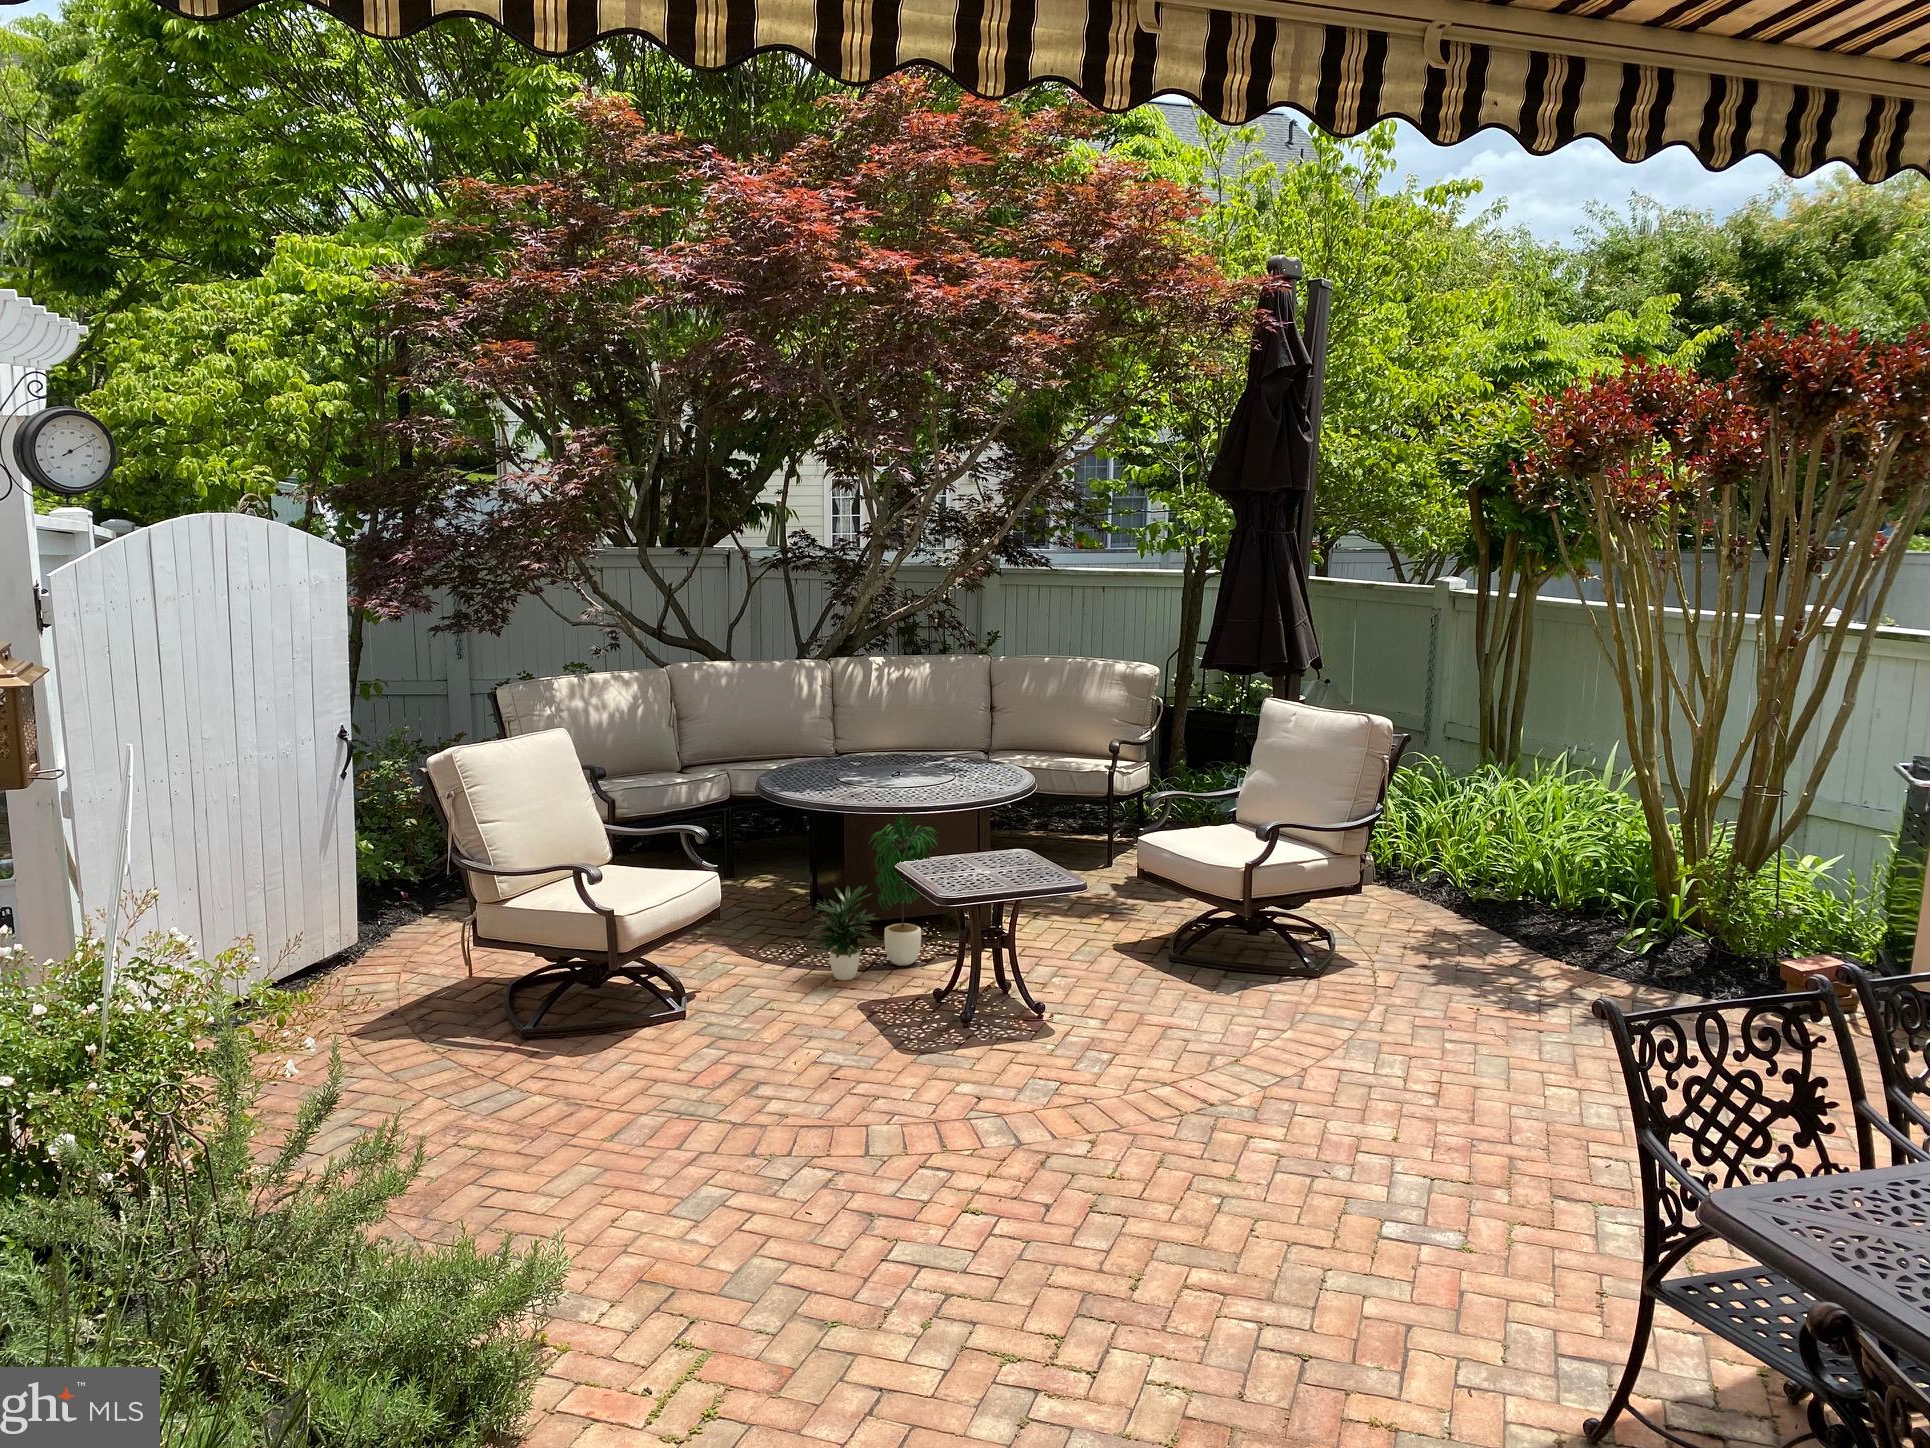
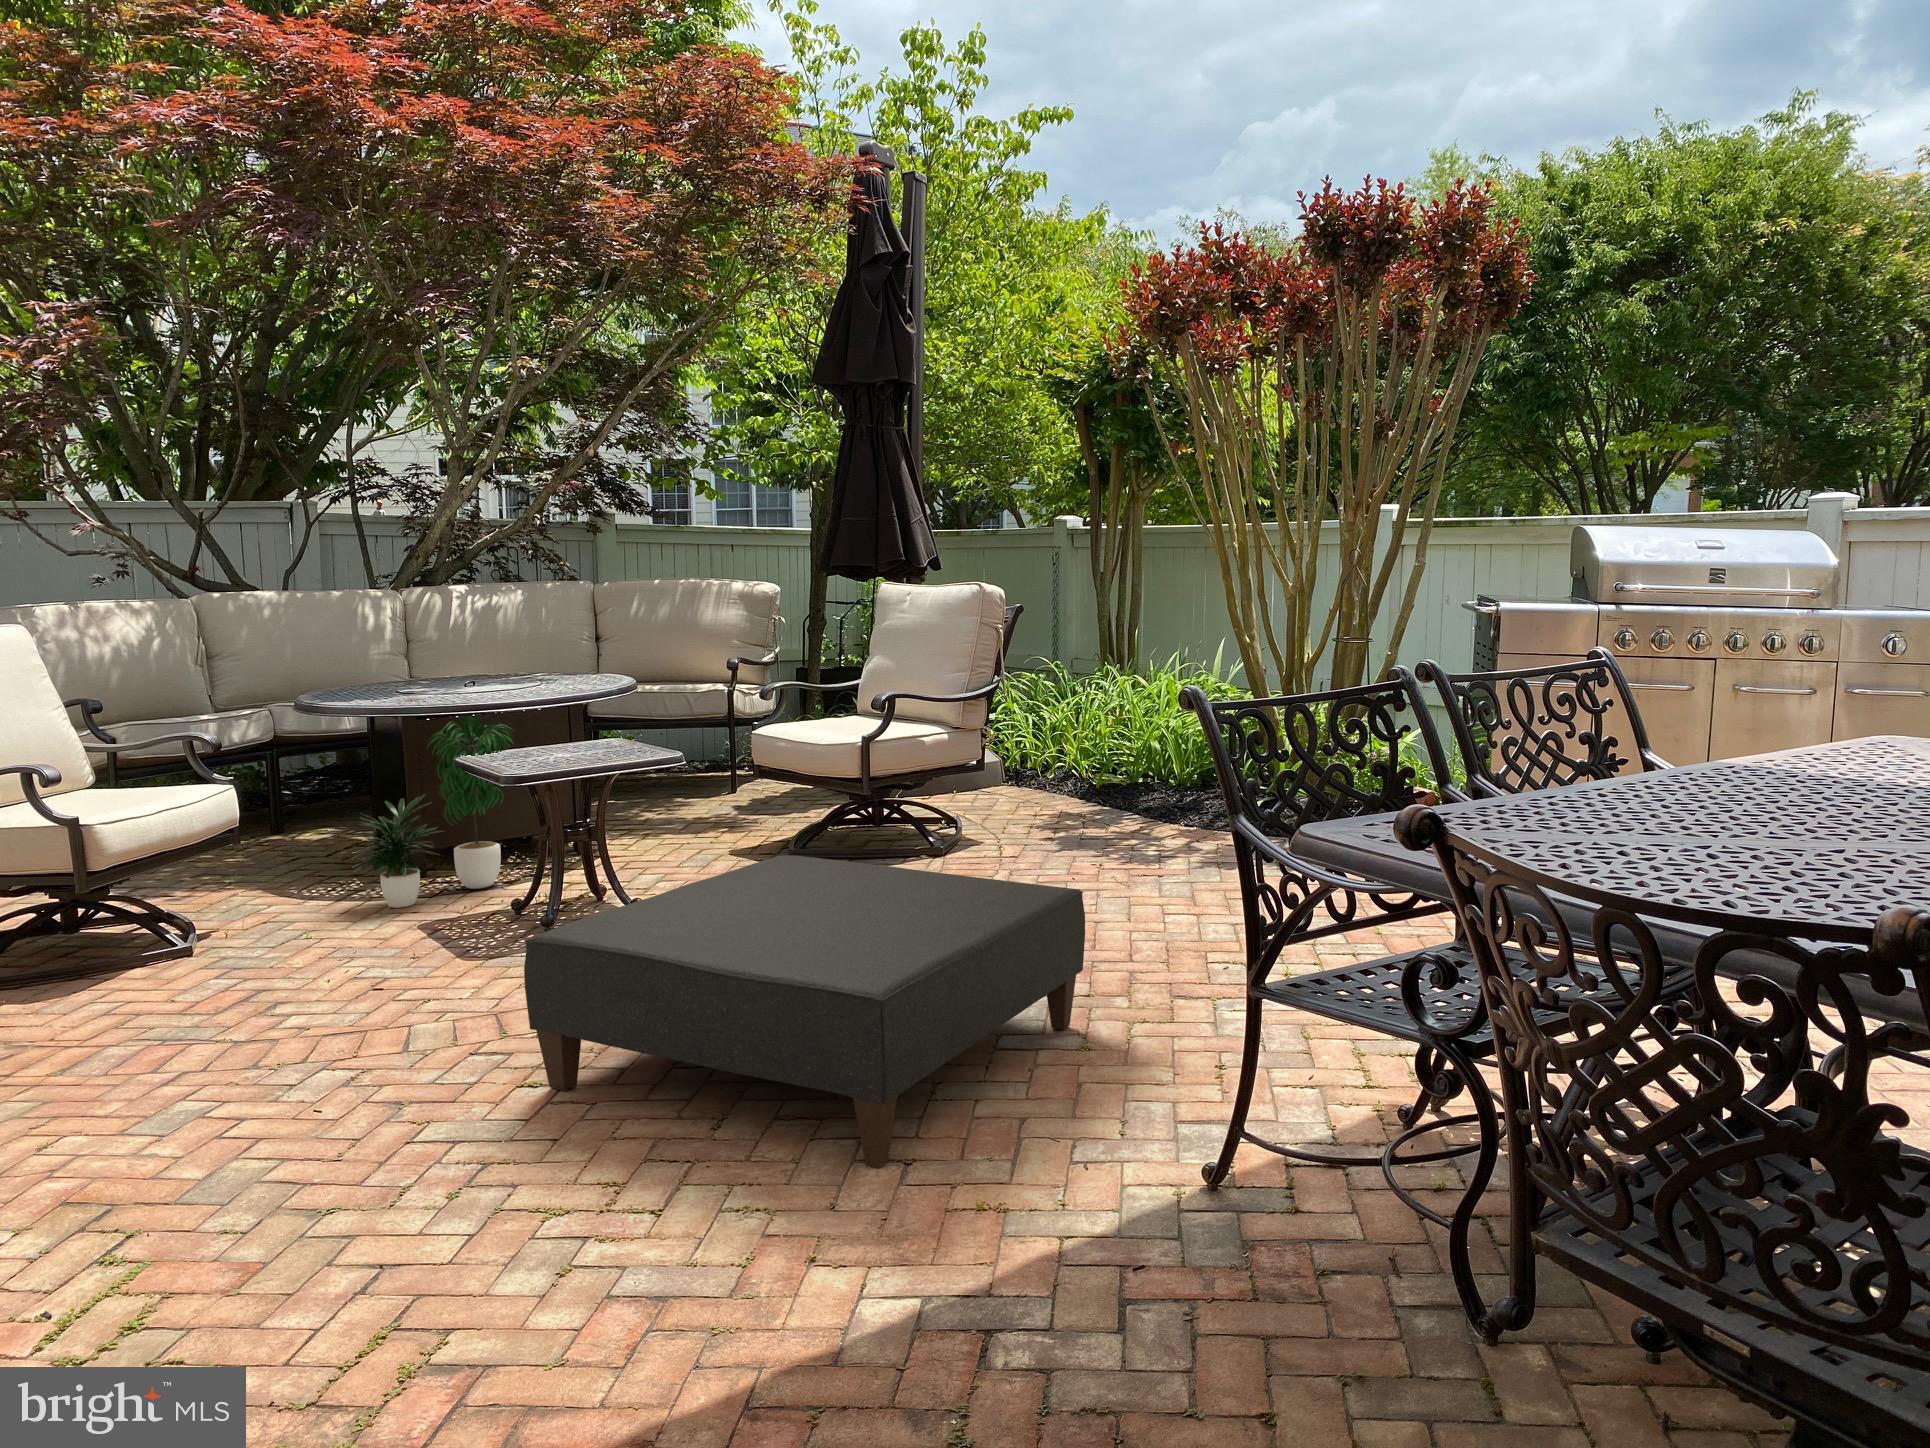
ottoman: none [978,1010,1471,1360] -> present [524,855,1085,1168]

